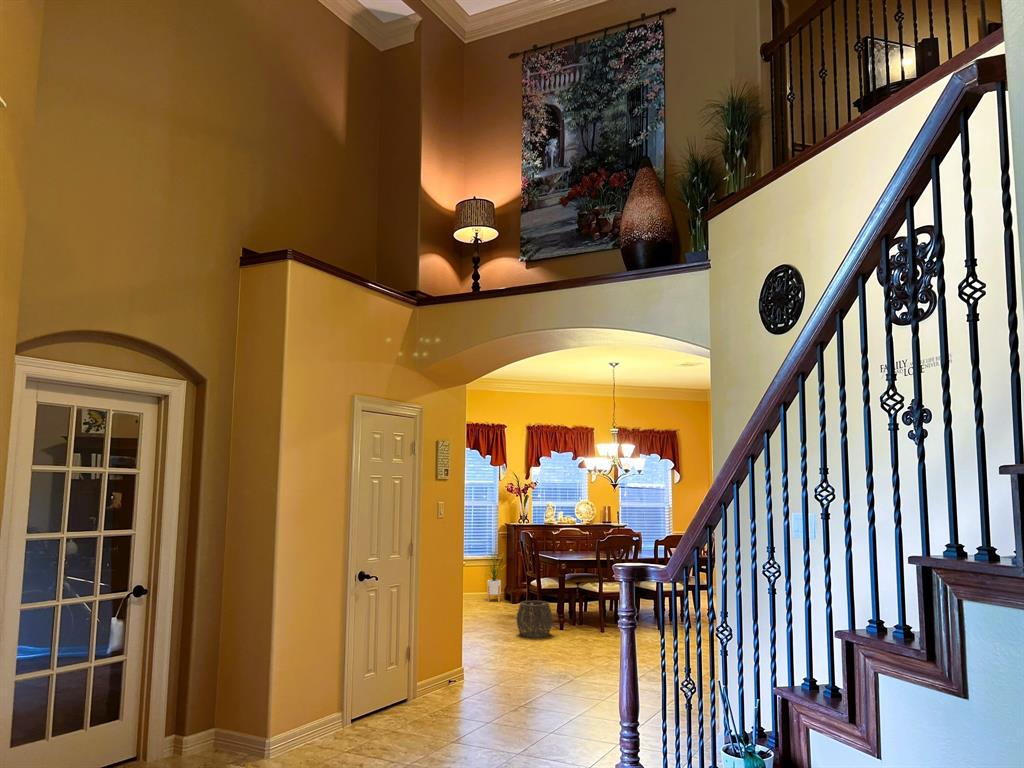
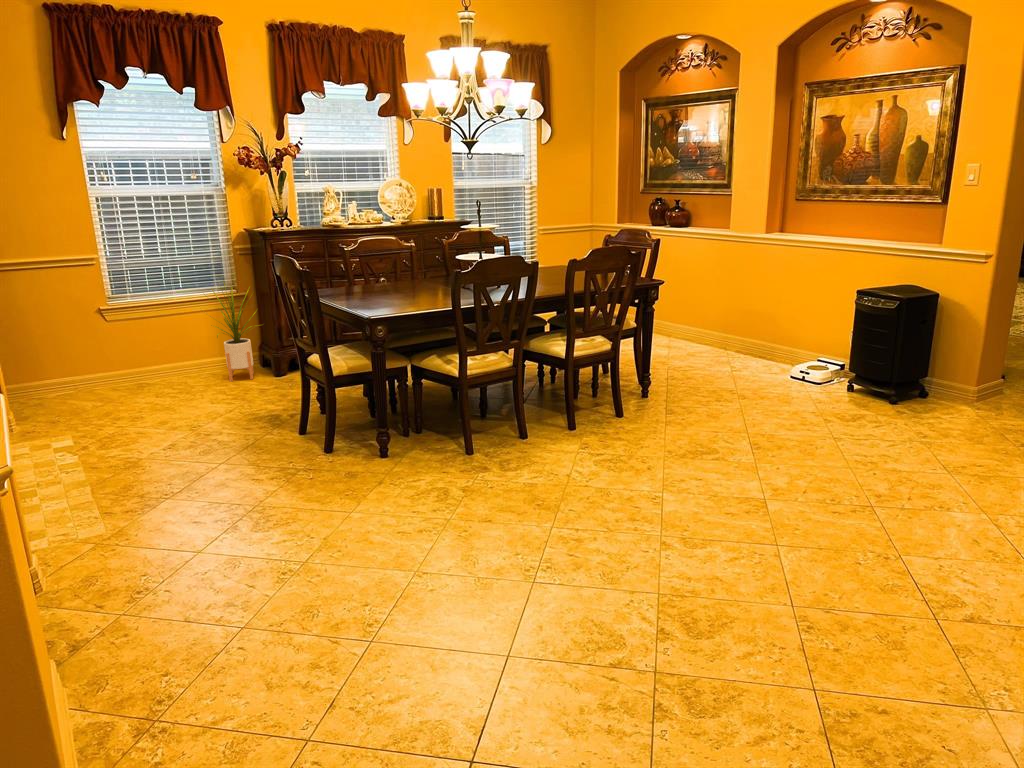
woven basket: present [517,601,552,637] -> none [295,429,386,525]

